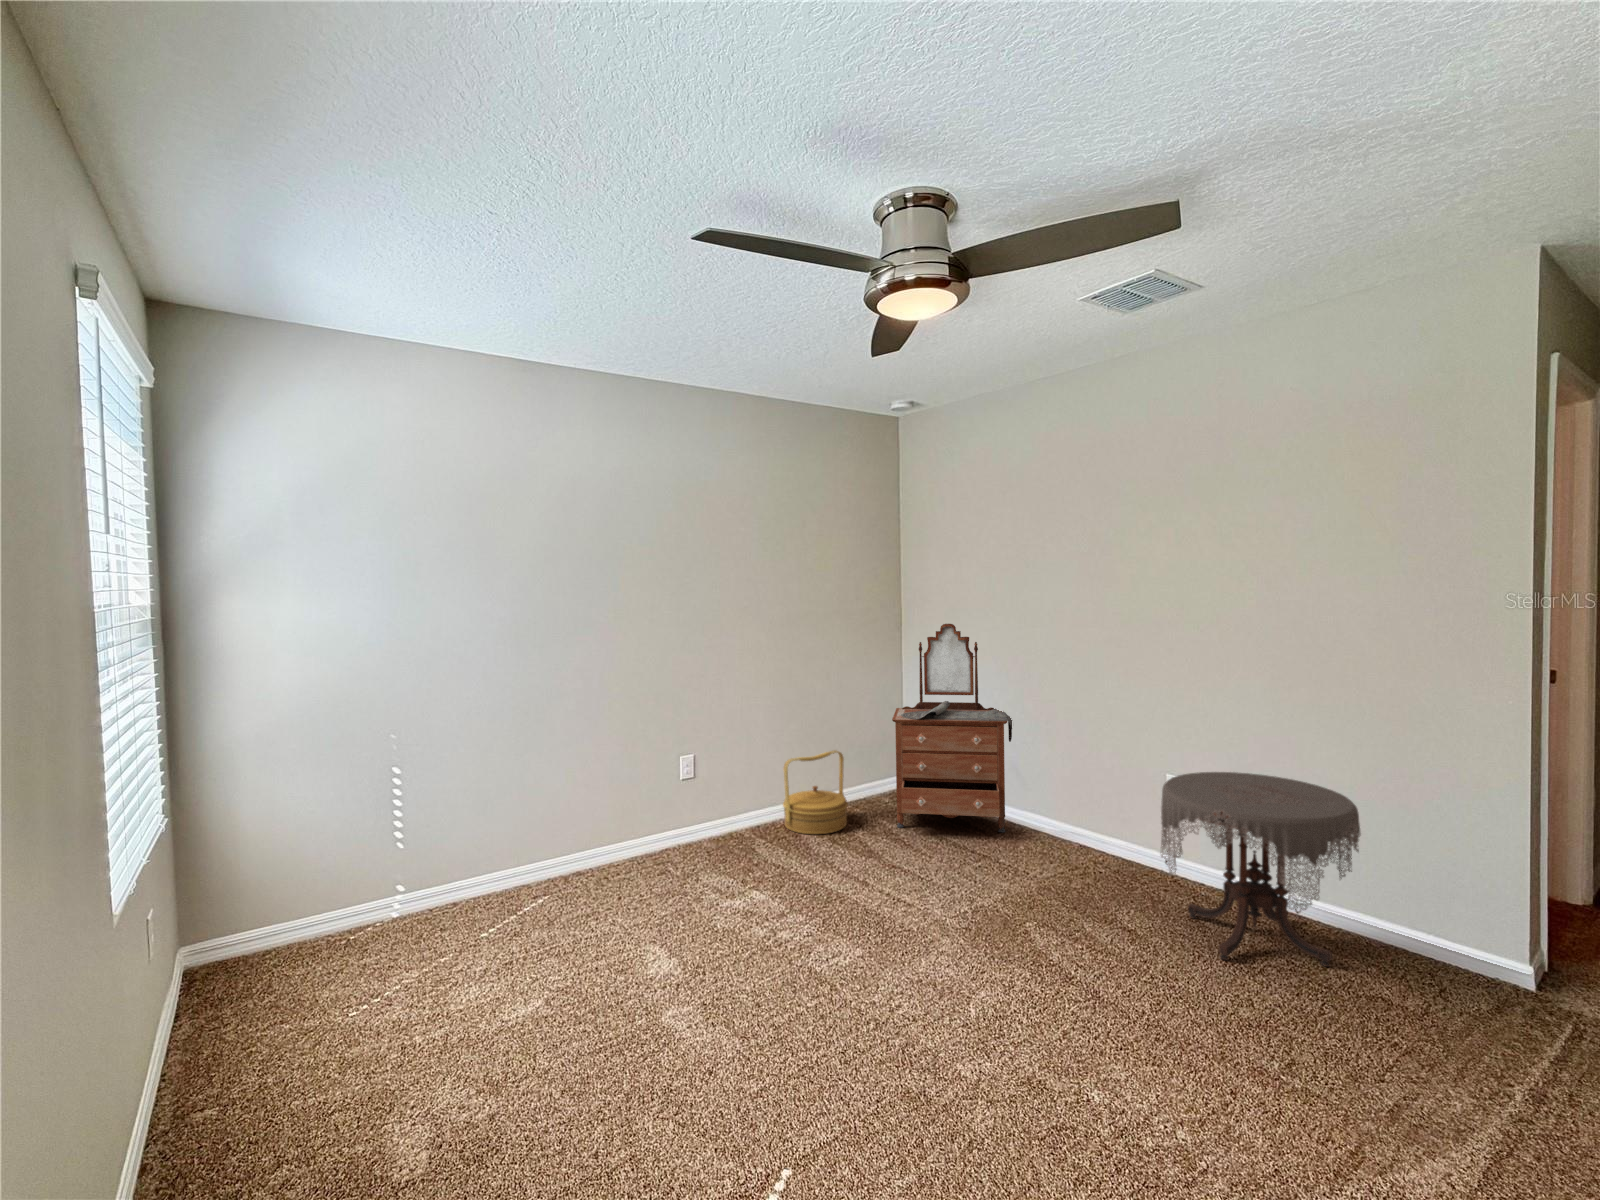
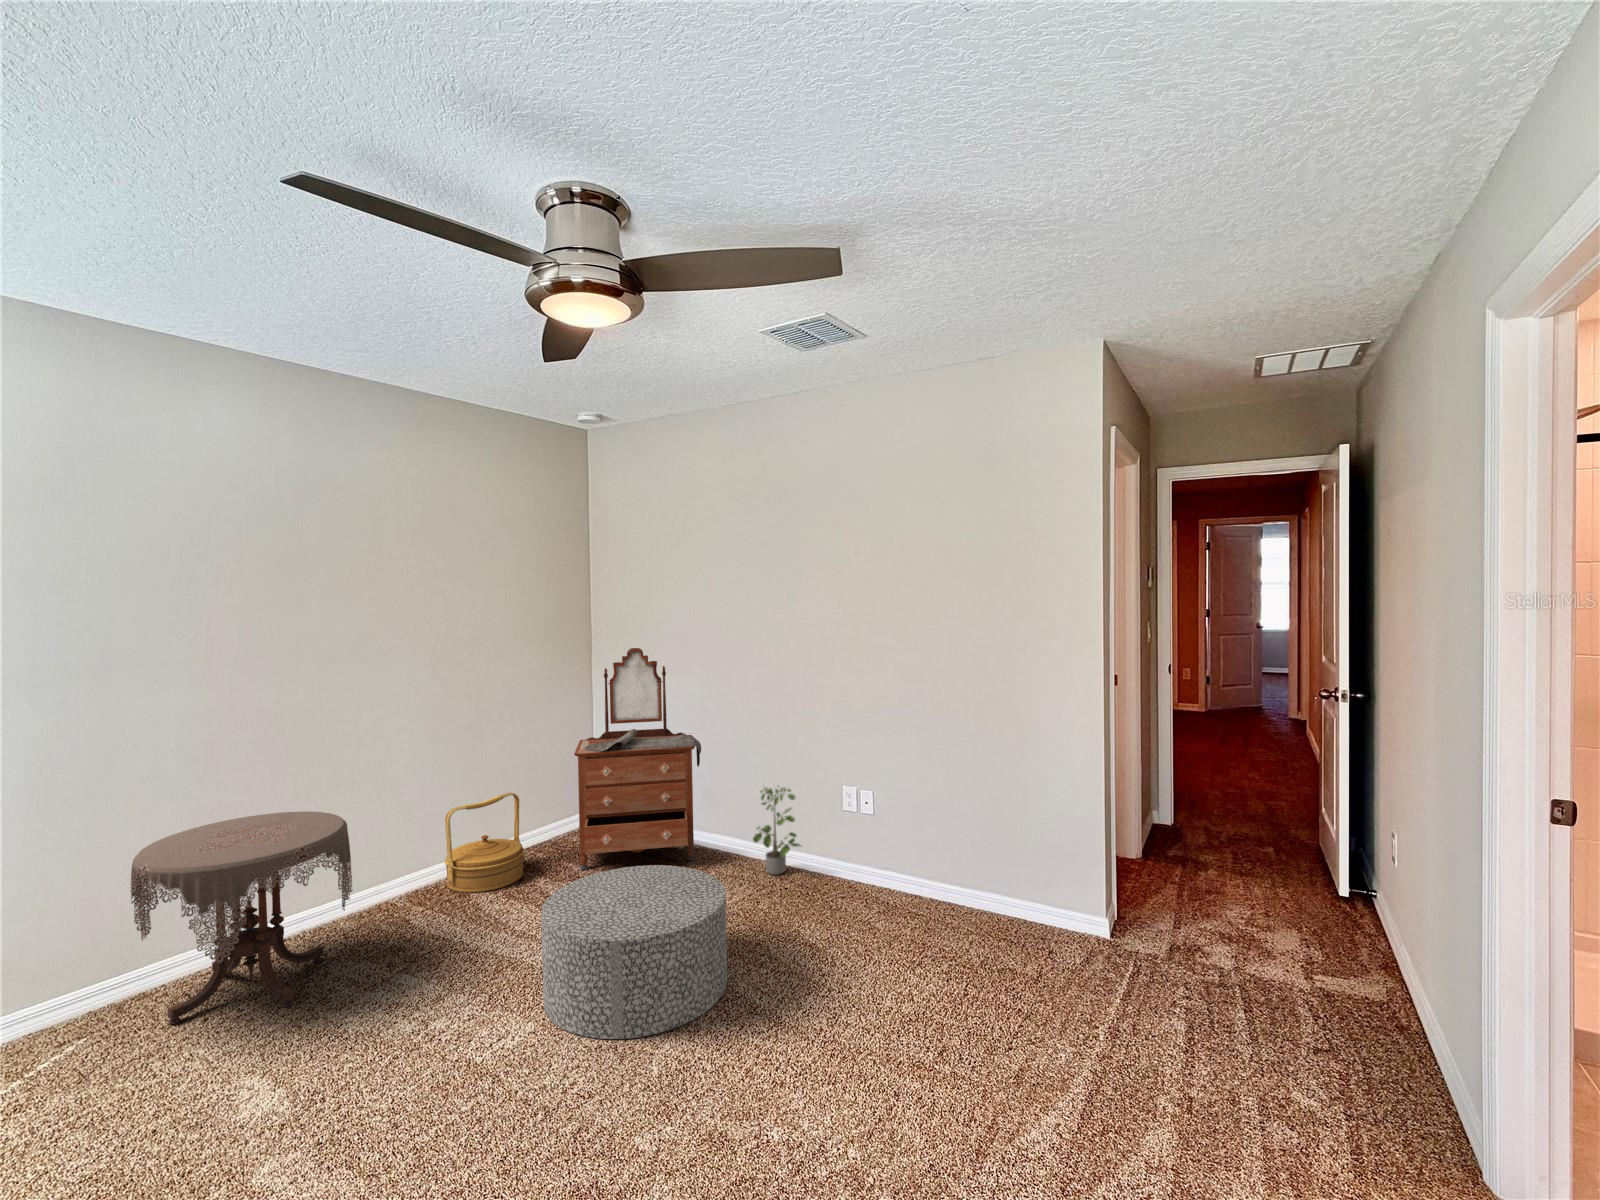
potted plant: none [1067,765,1123,858] -> present [753,788,800,875]
side table: present [1161,772,1360,967] -> present [131,811,352,1024]
ottoman: none [868,826,1042,981] -> present [541,865,727,1039]

